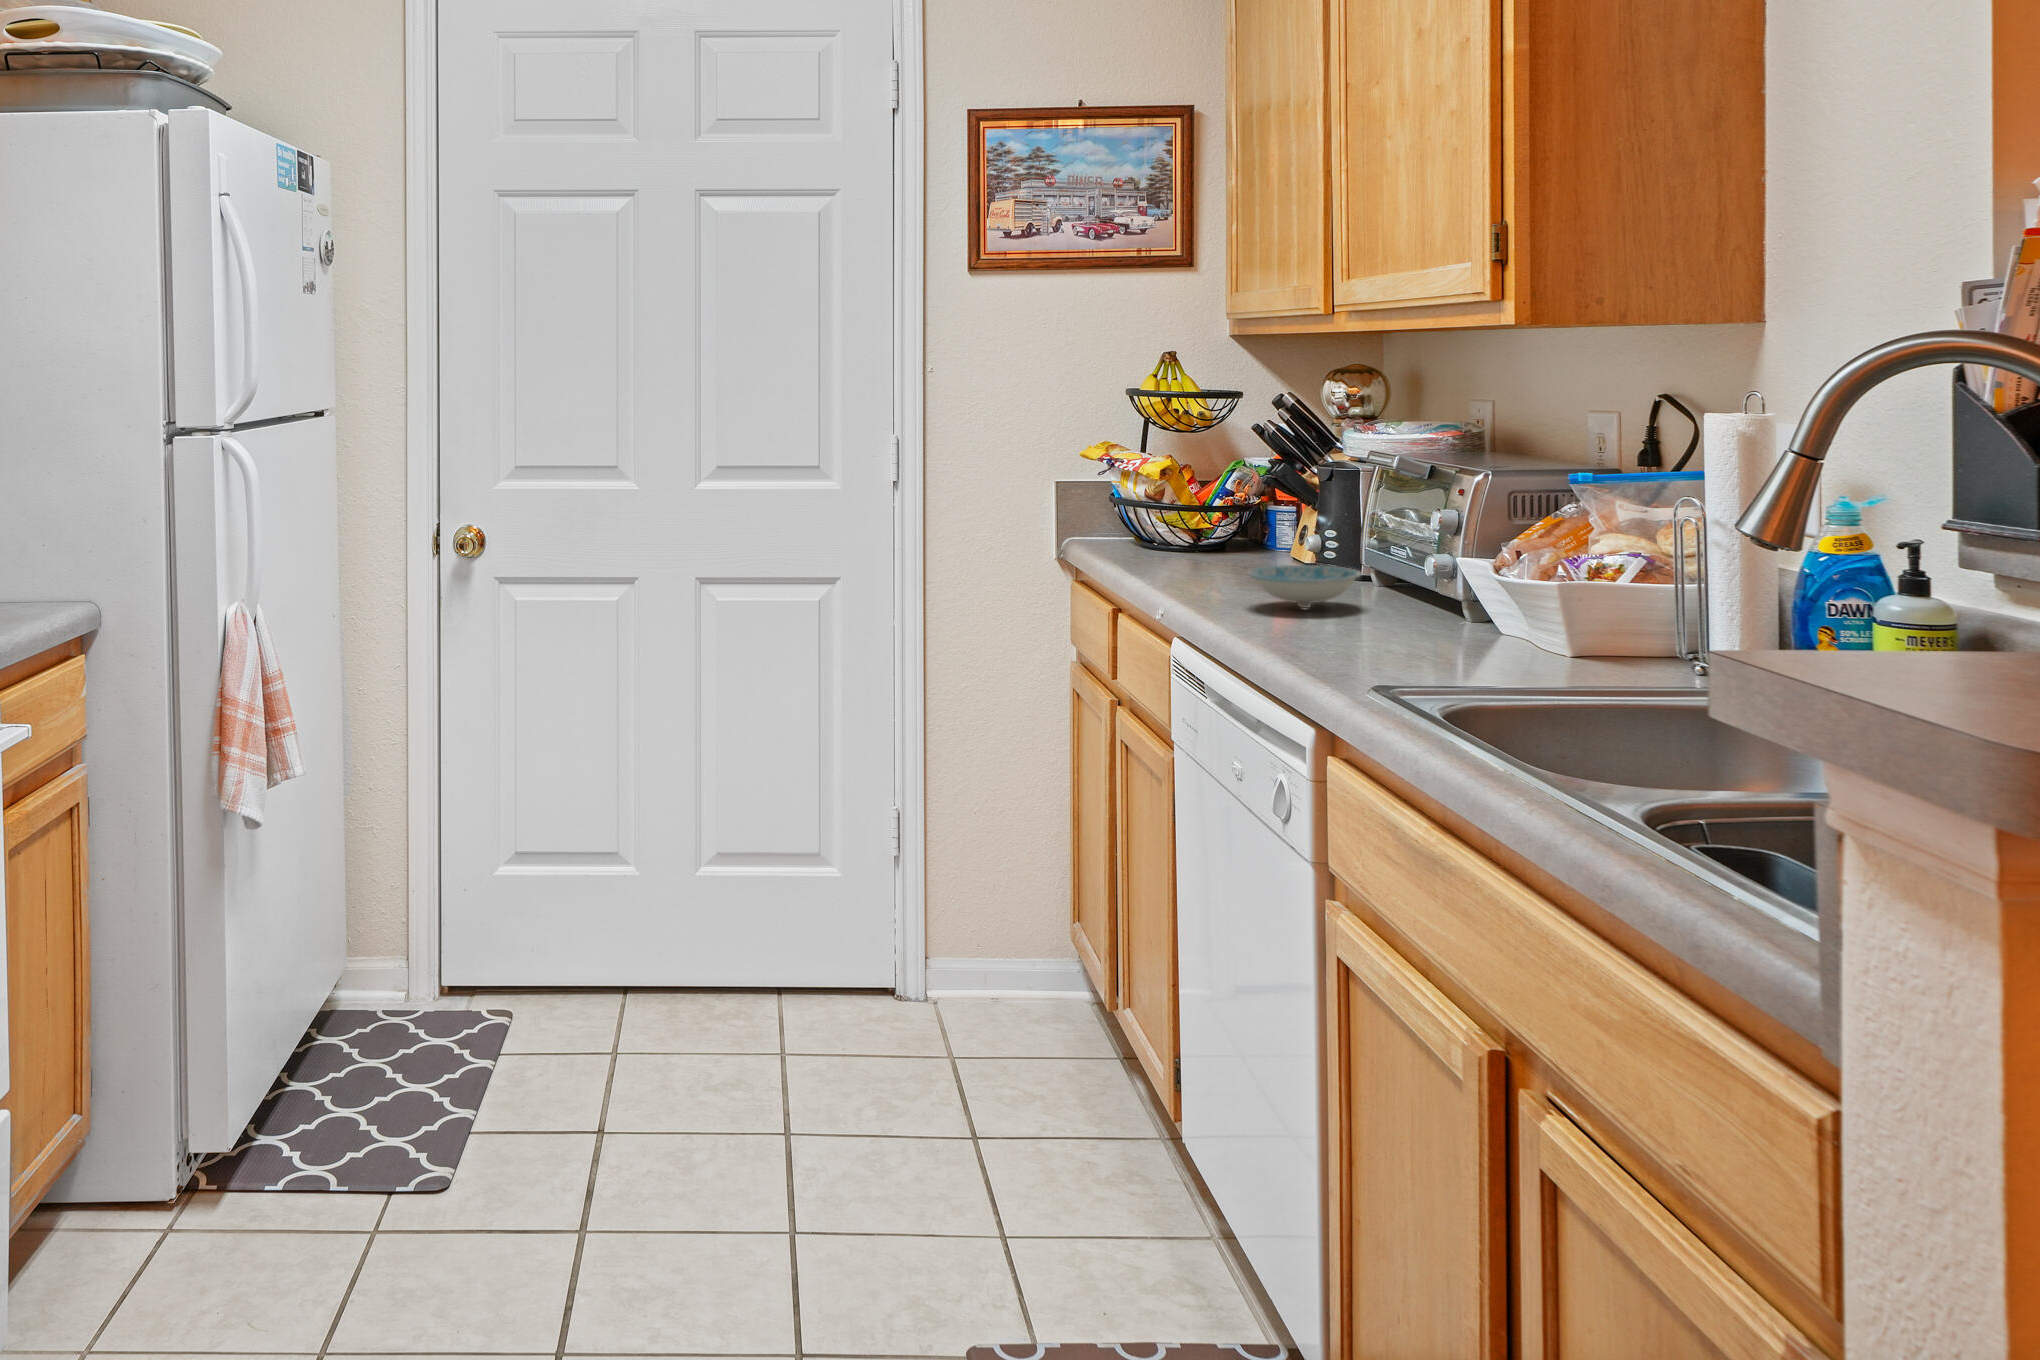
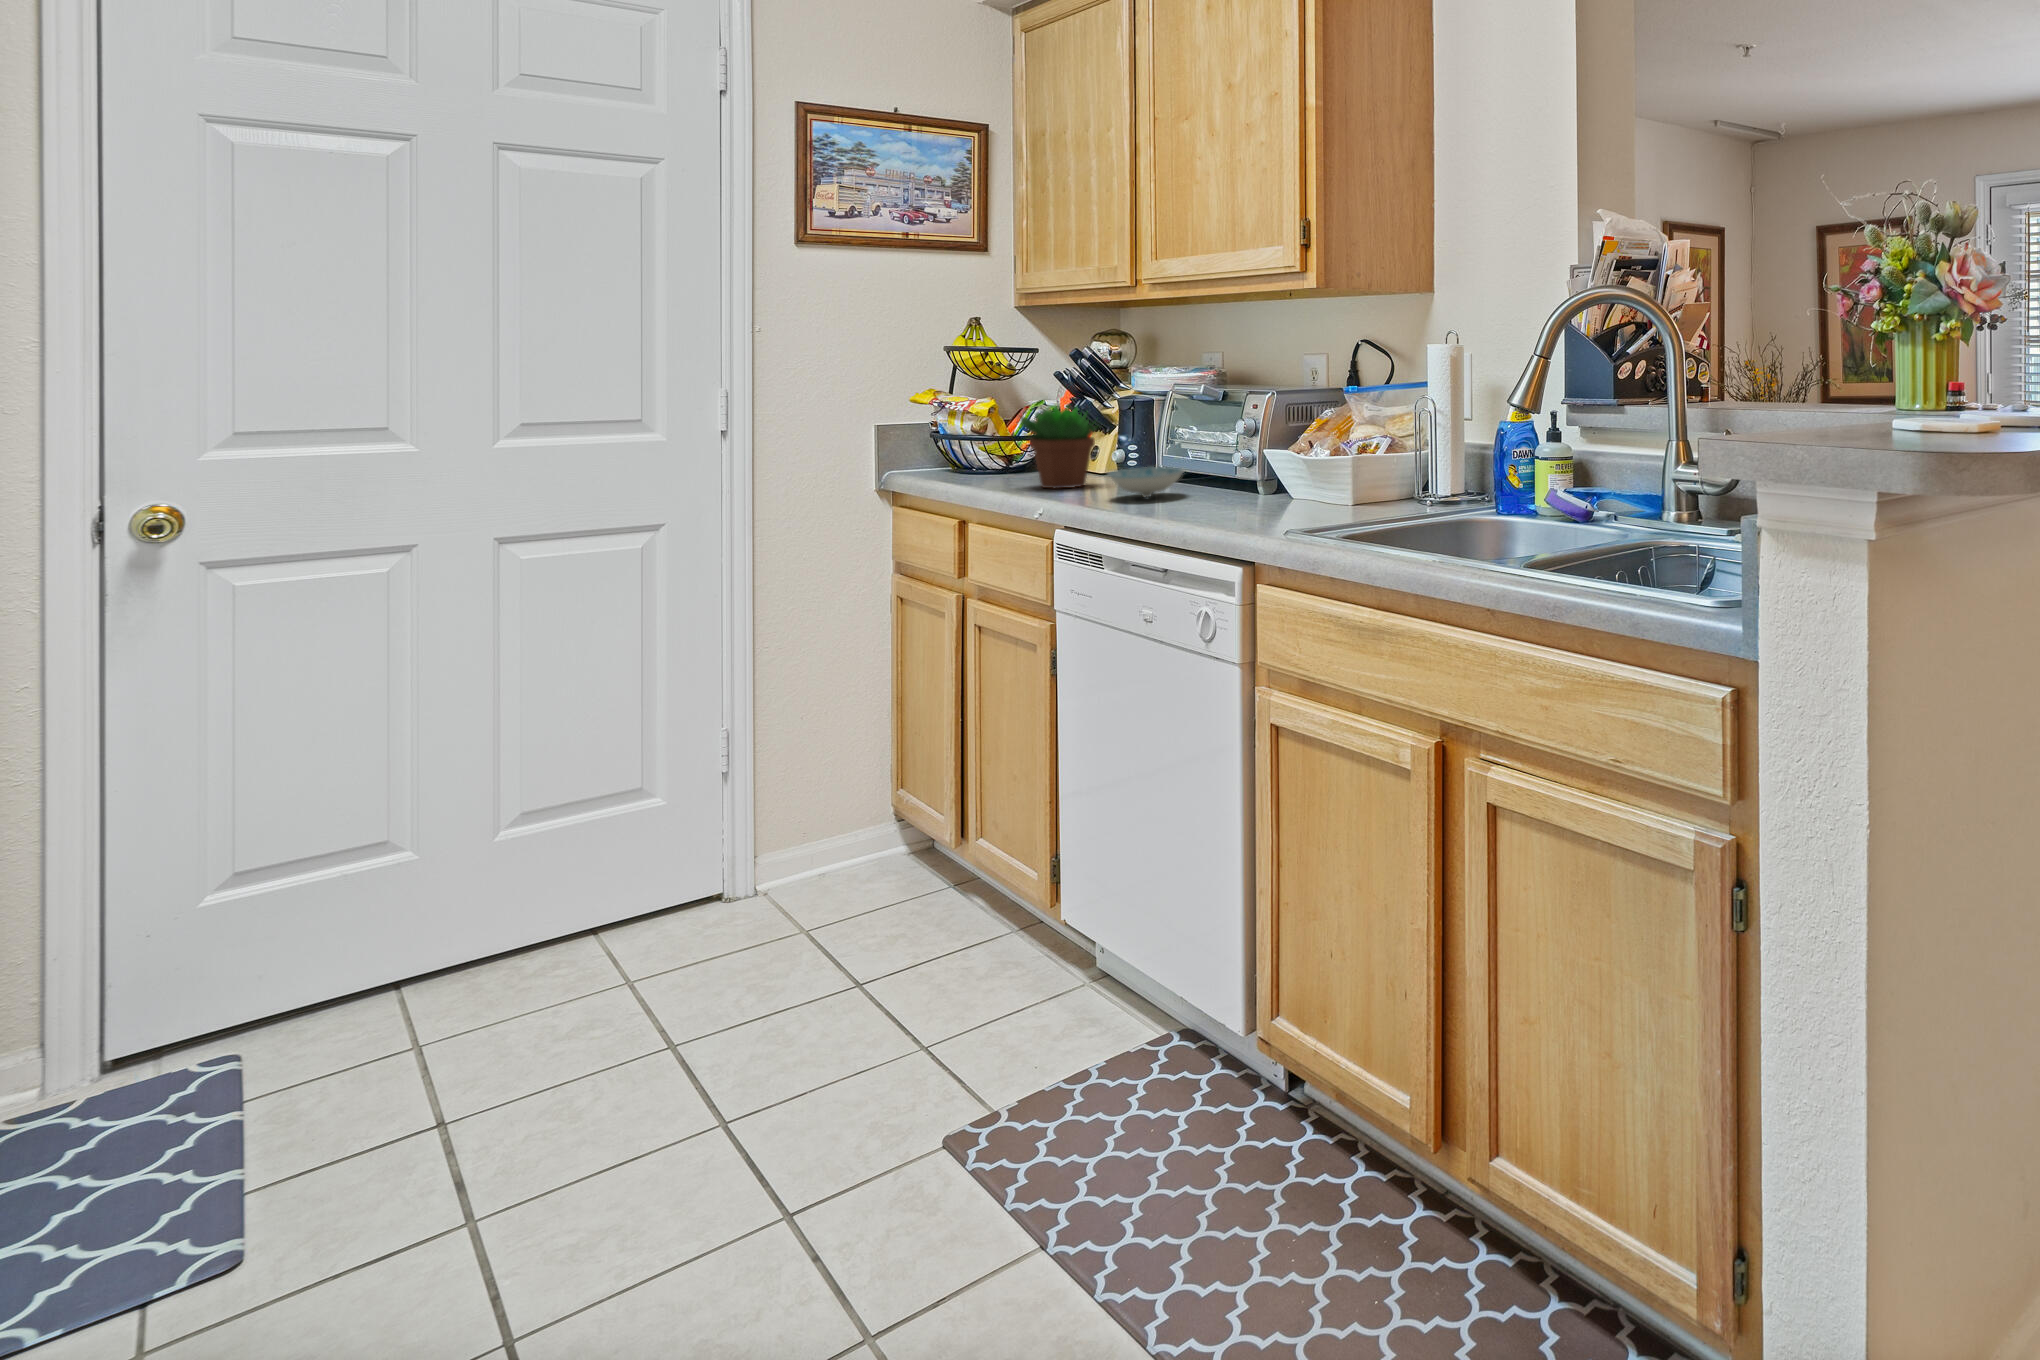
succulent plant: none [1171,470,1281,581] -> present [1020,407,1098,488]

